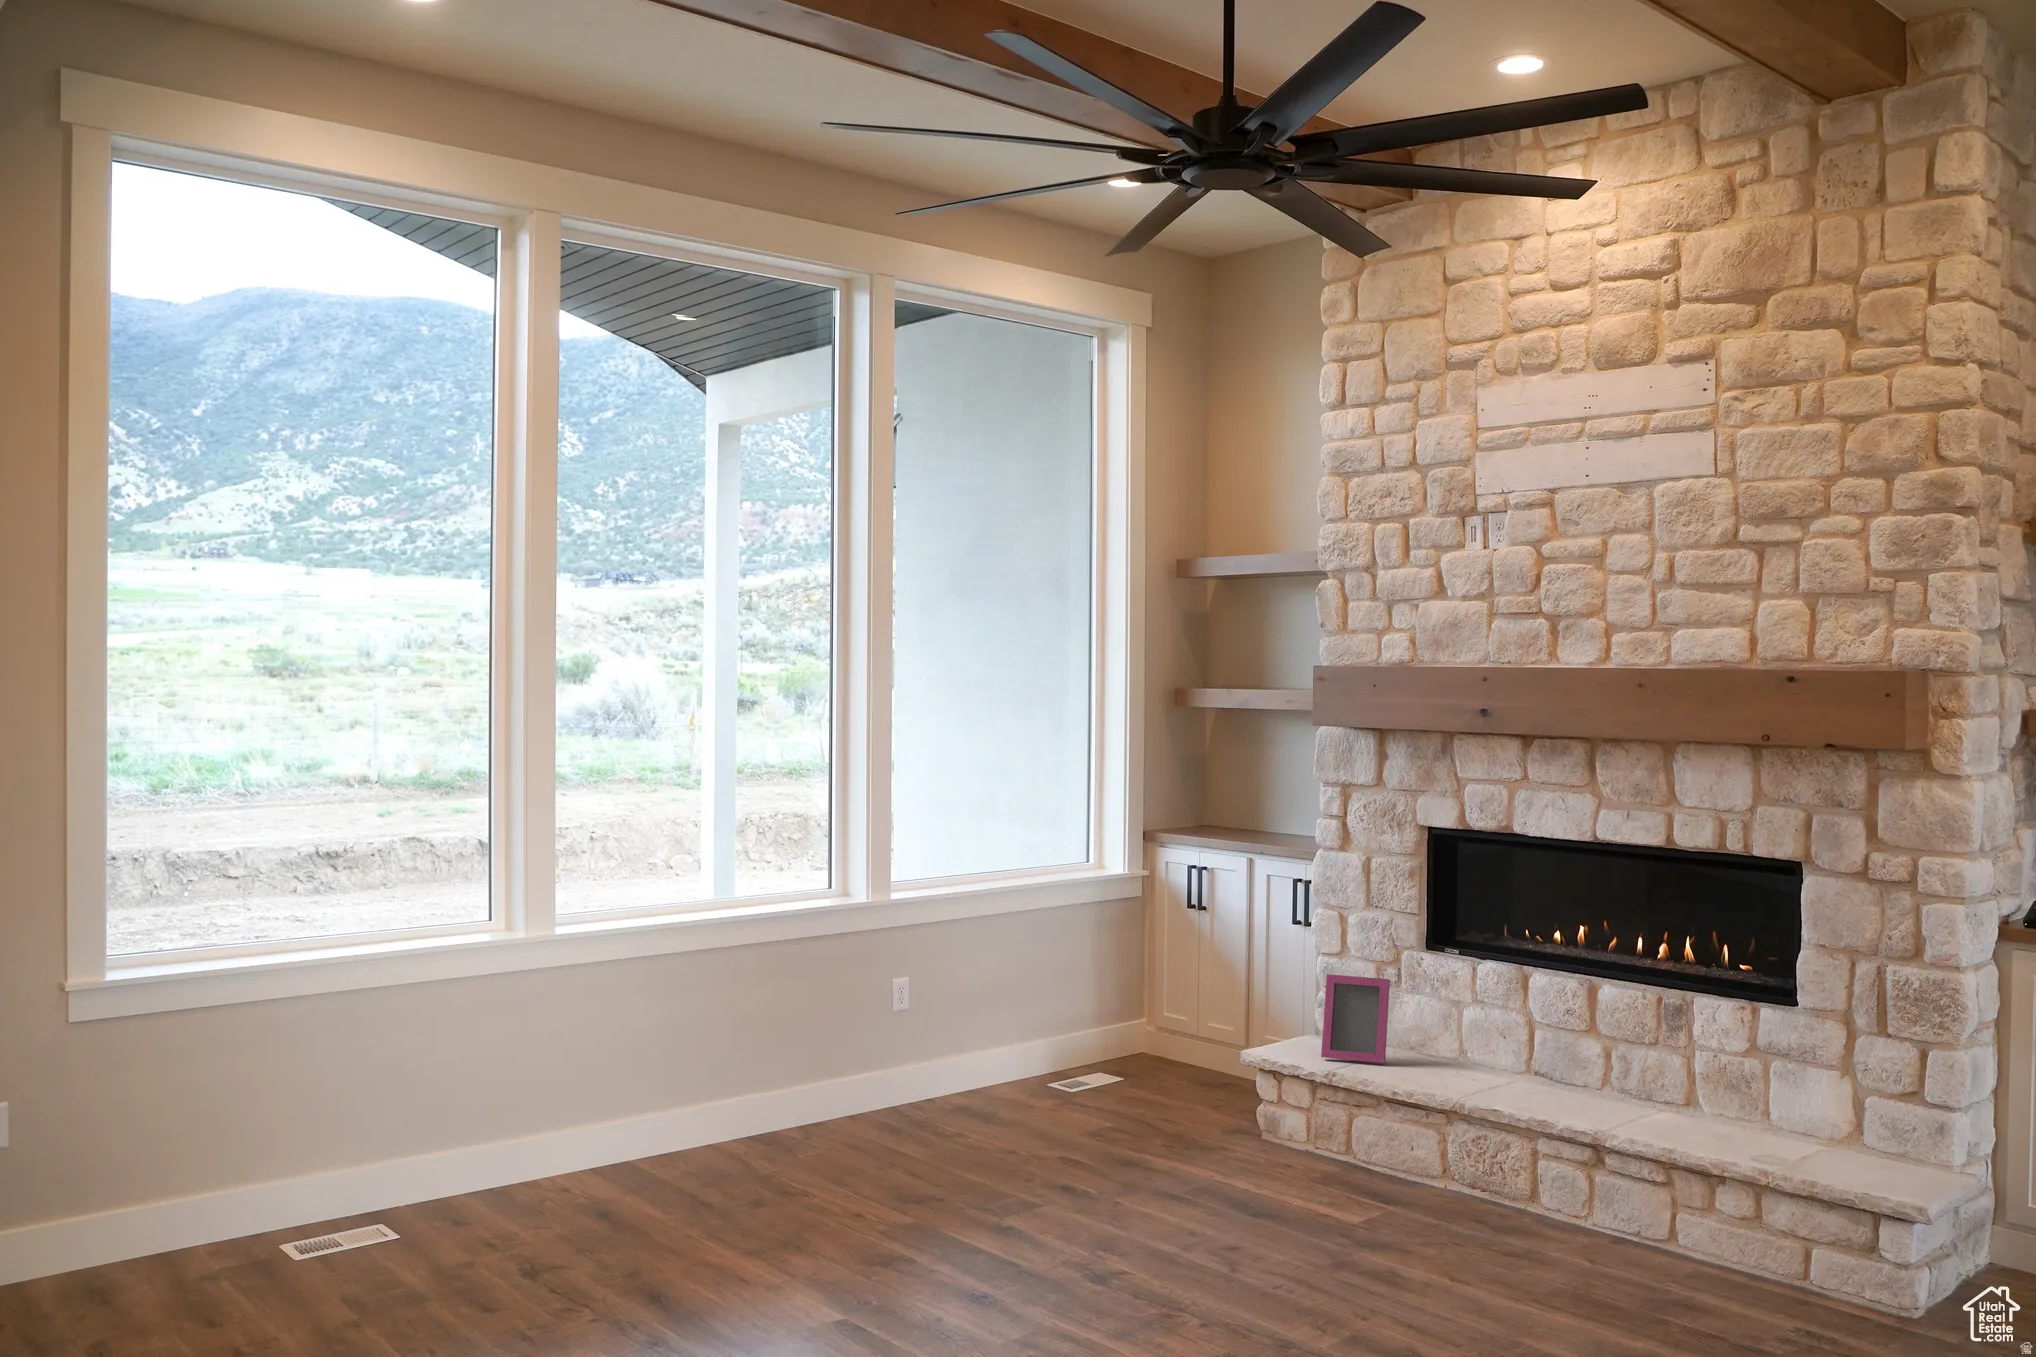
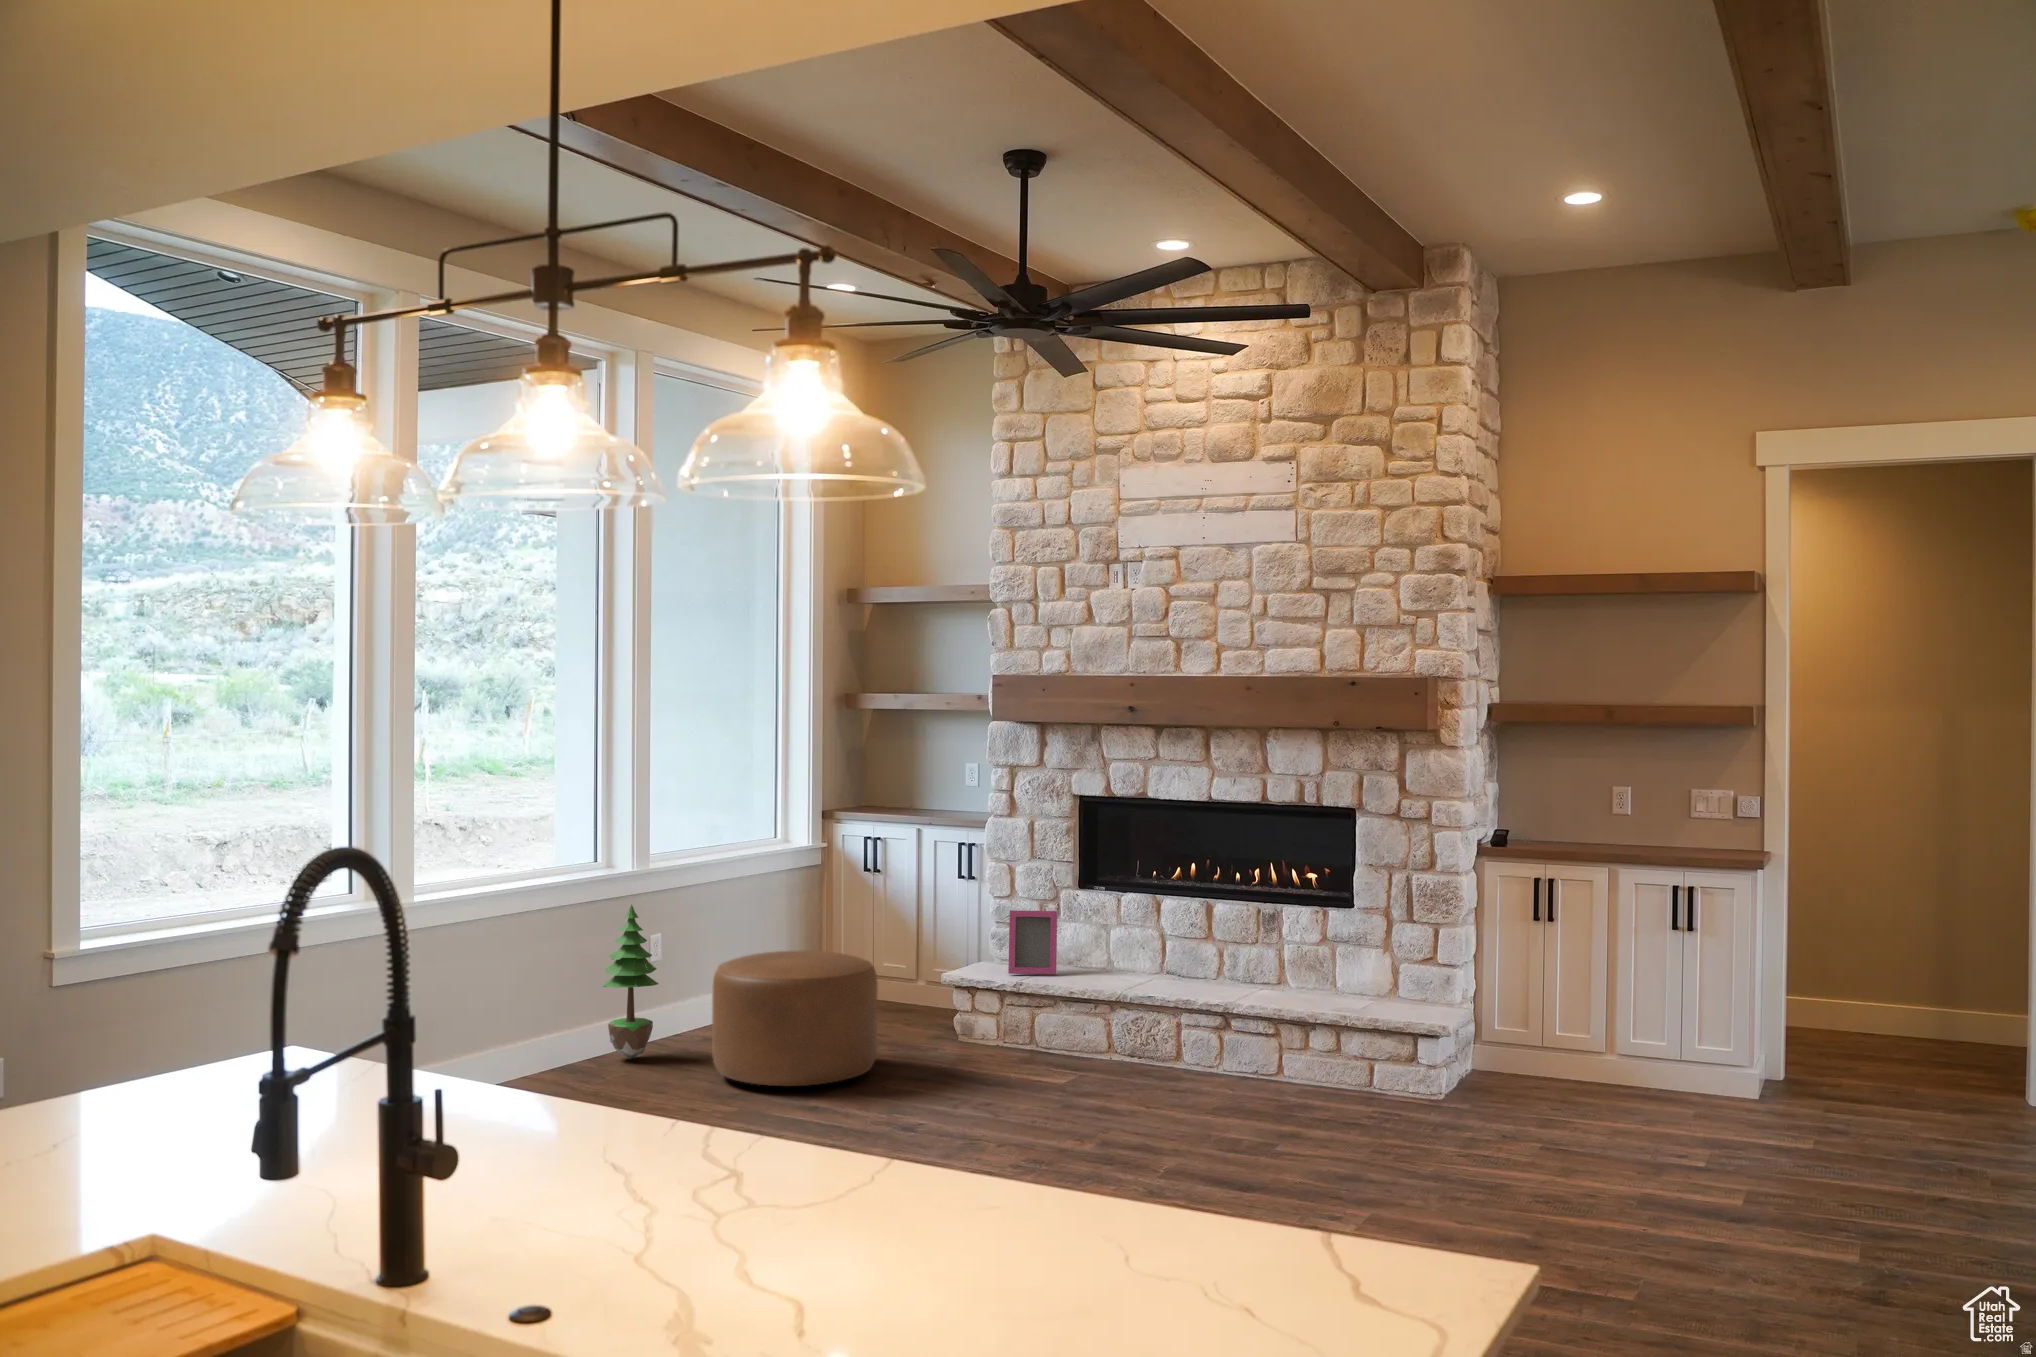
potted tree: none [821,942,888,1128] -> present [603,905,658,1059]
ottoman: none [921,1012,1125,1188] -> present [712,951,878,1086]

